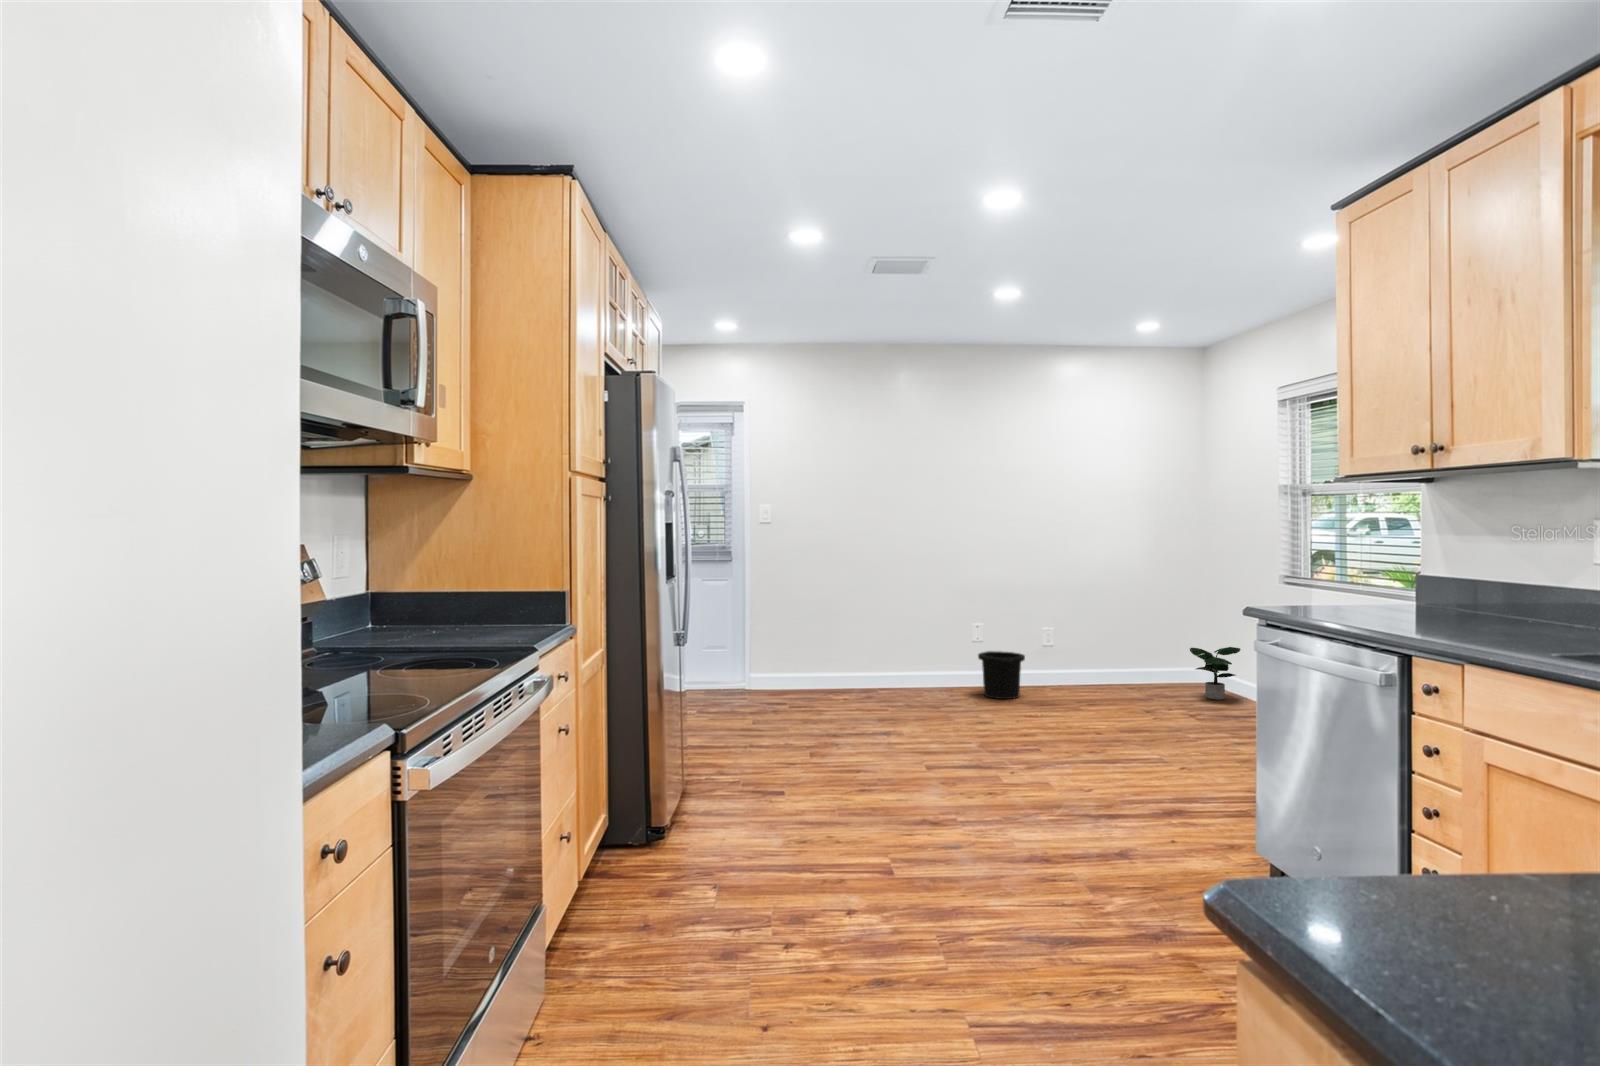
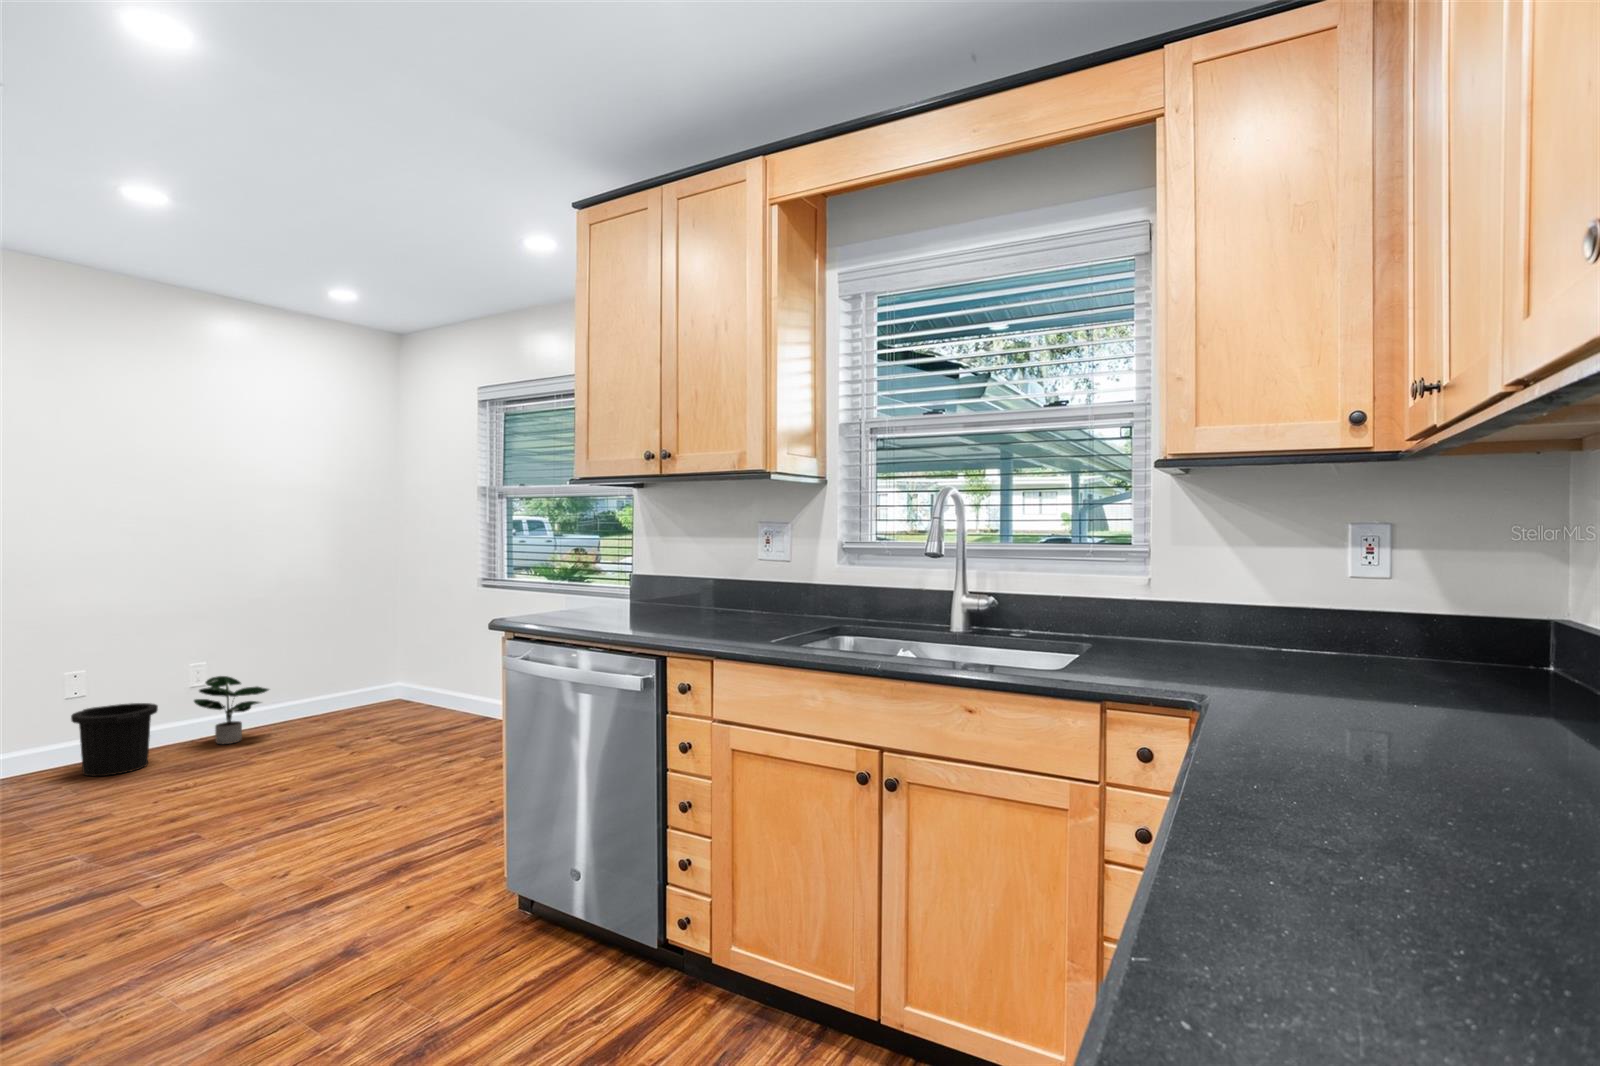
potted plant: present [1190,647,1241,700] -> present [194,676,269,744]

